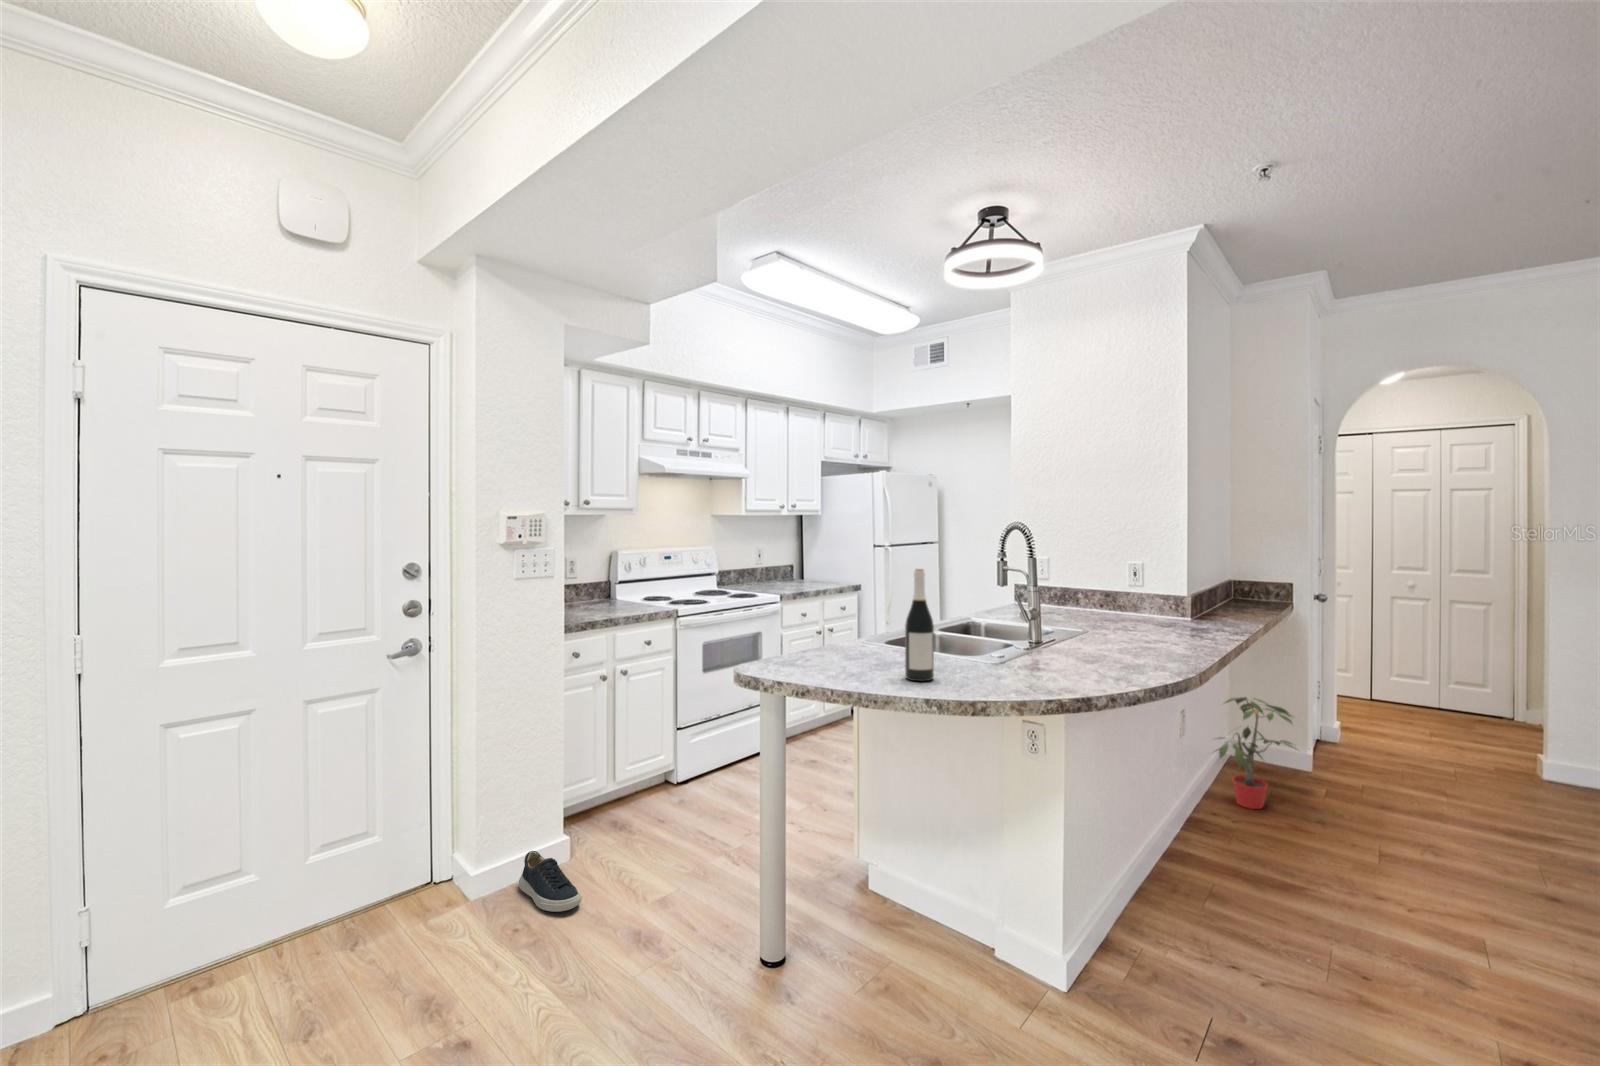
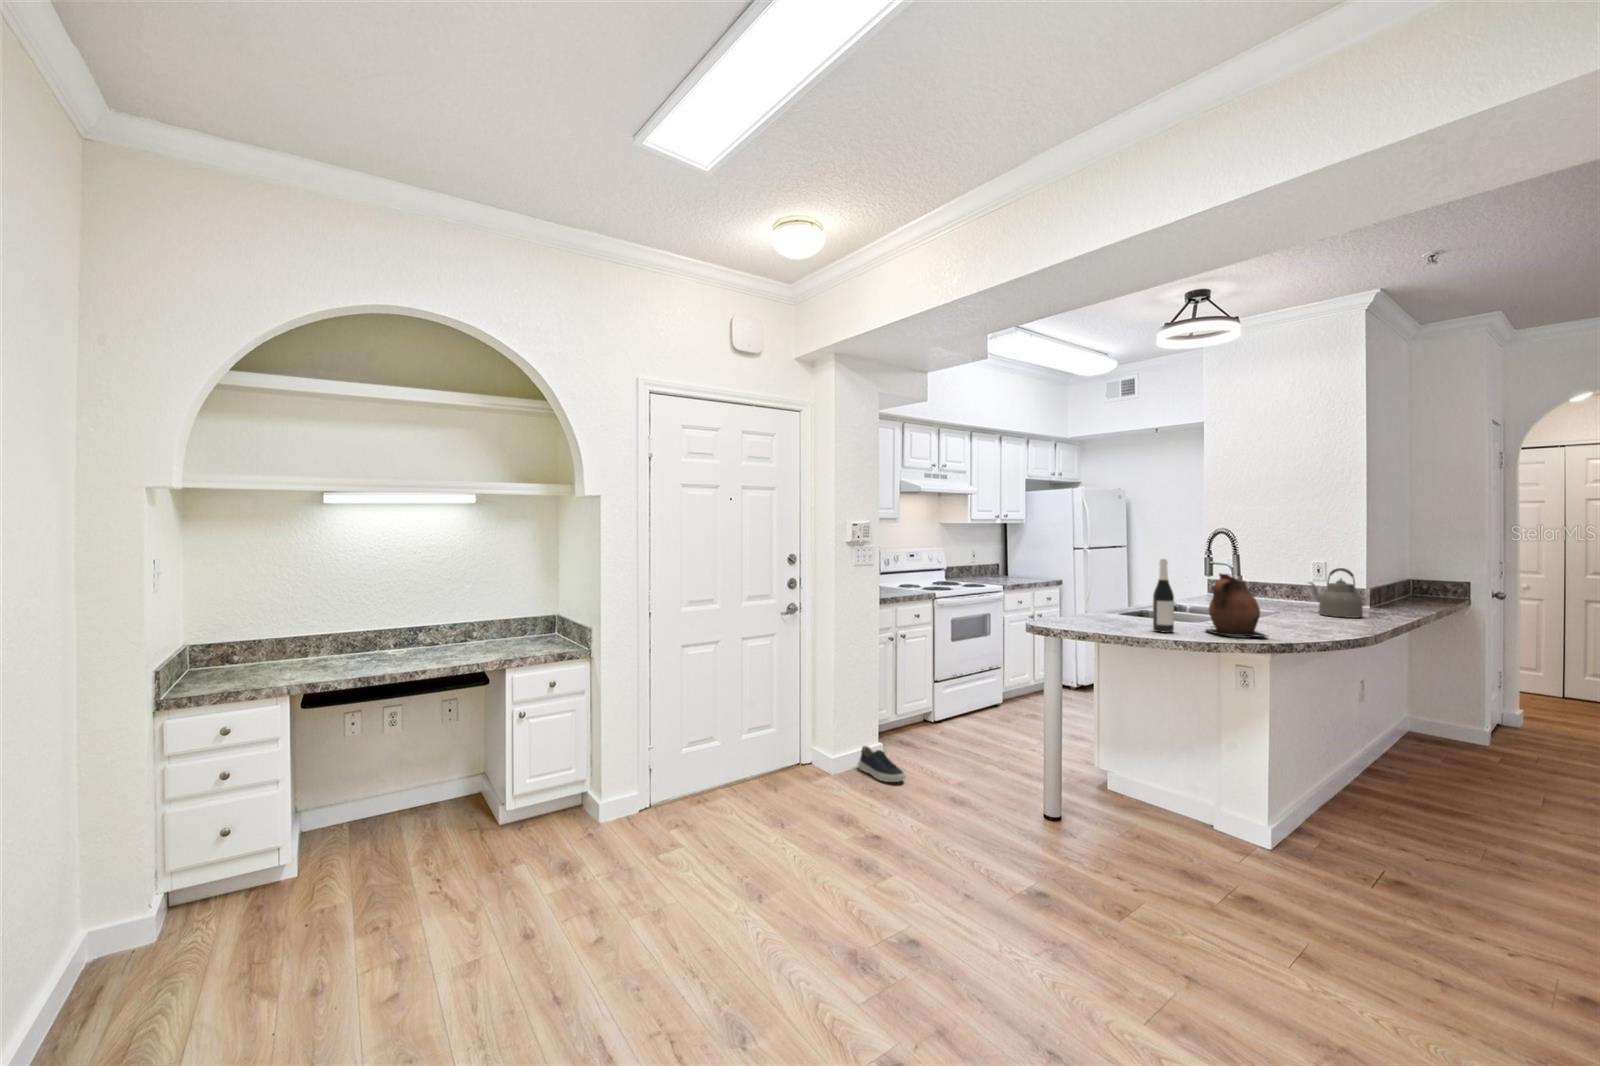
kettle: none [1121,573,1184,638] -> present [1310,568,1363,618]
ceramic pitcher: none [976,589,1061,687] -> present [1207,573,1269,637]
potted plant: present [1216,697,1294,809] -> none [1387,674,1478,767]

